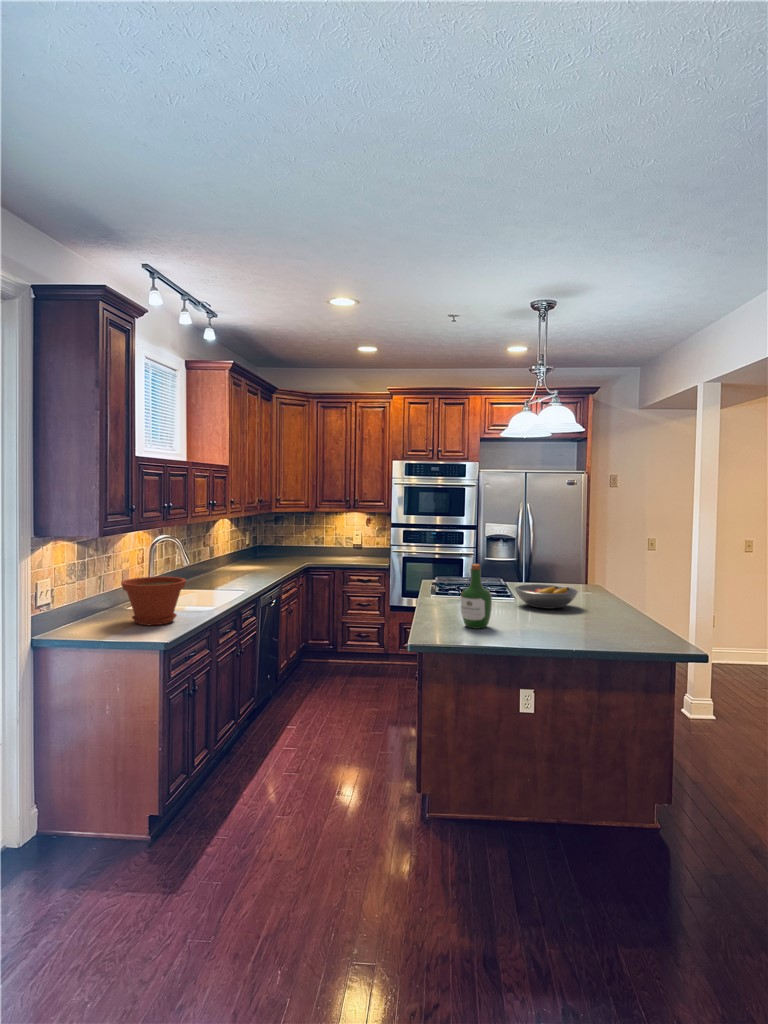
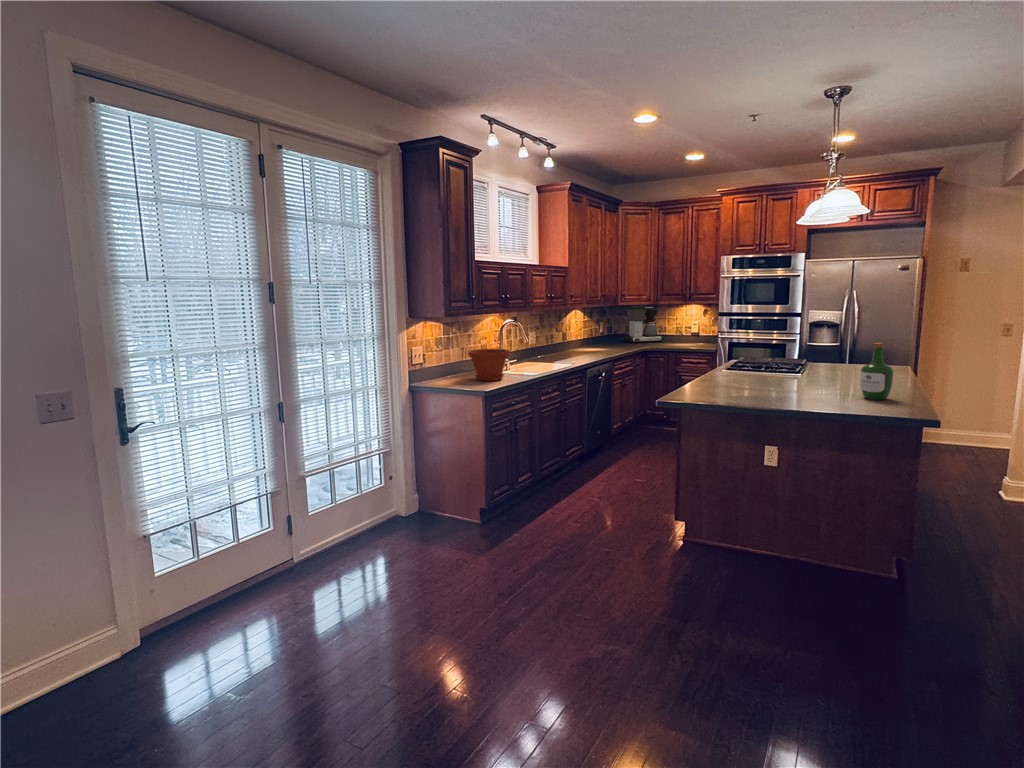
coffee maker: none [275,513,321,557] -> present [624,306,664,343]
wine bottle: present [460,564,492,629] -> present [860,342,894,400]
fruit bowl: present [515,584,578,609] -> none [787,366,852,388]

